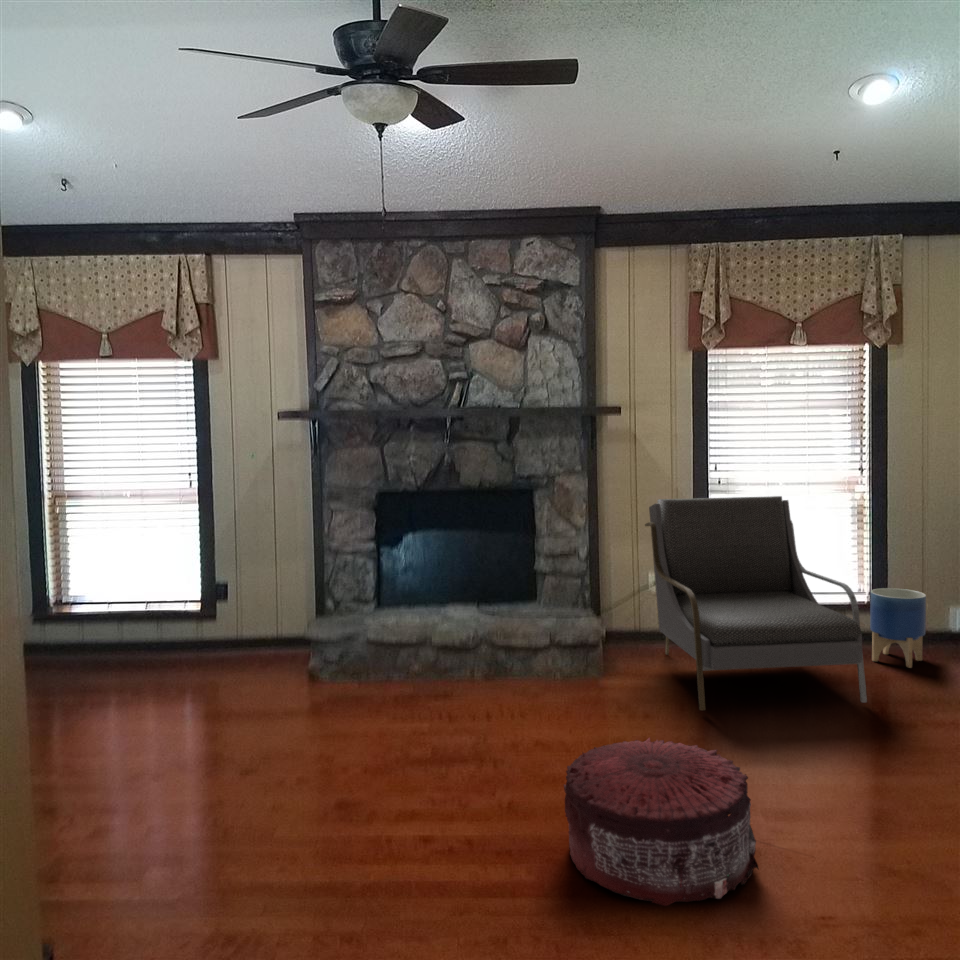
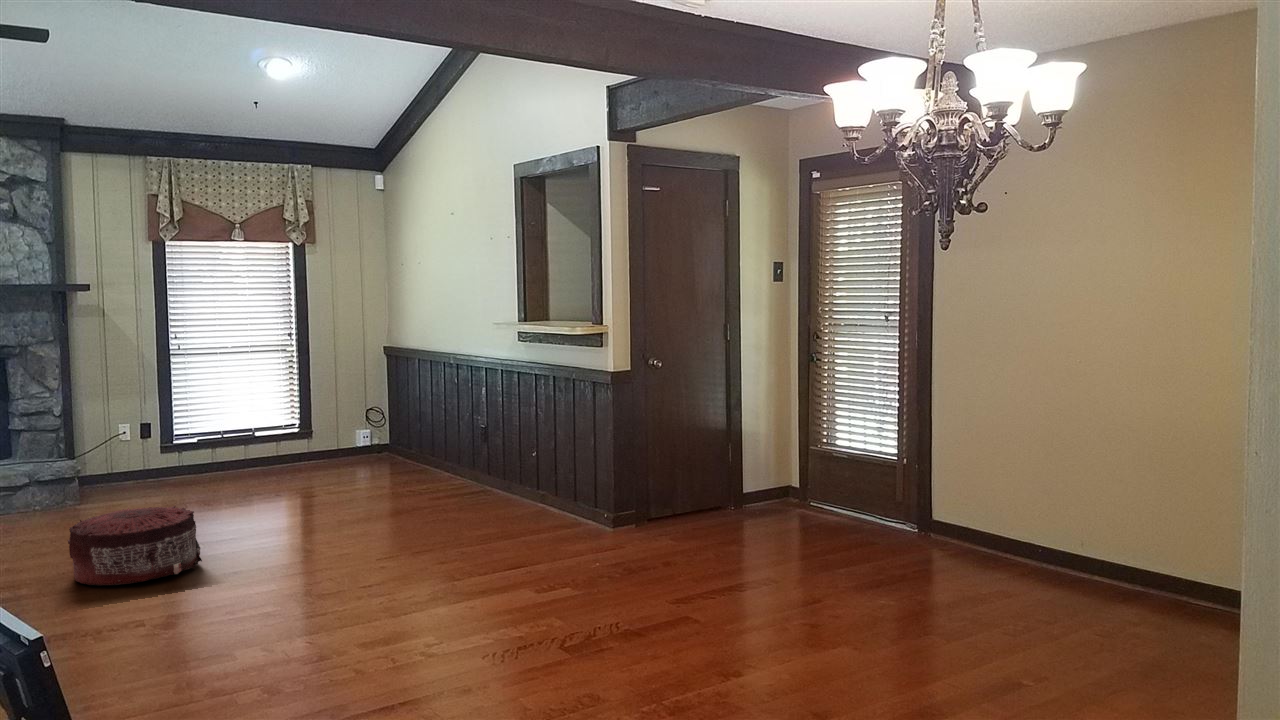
armchair: present [645,496,867,710] -> none [116,356,291,511]
planter: present [870,588,926,668] -> none [300,421,337,474]

